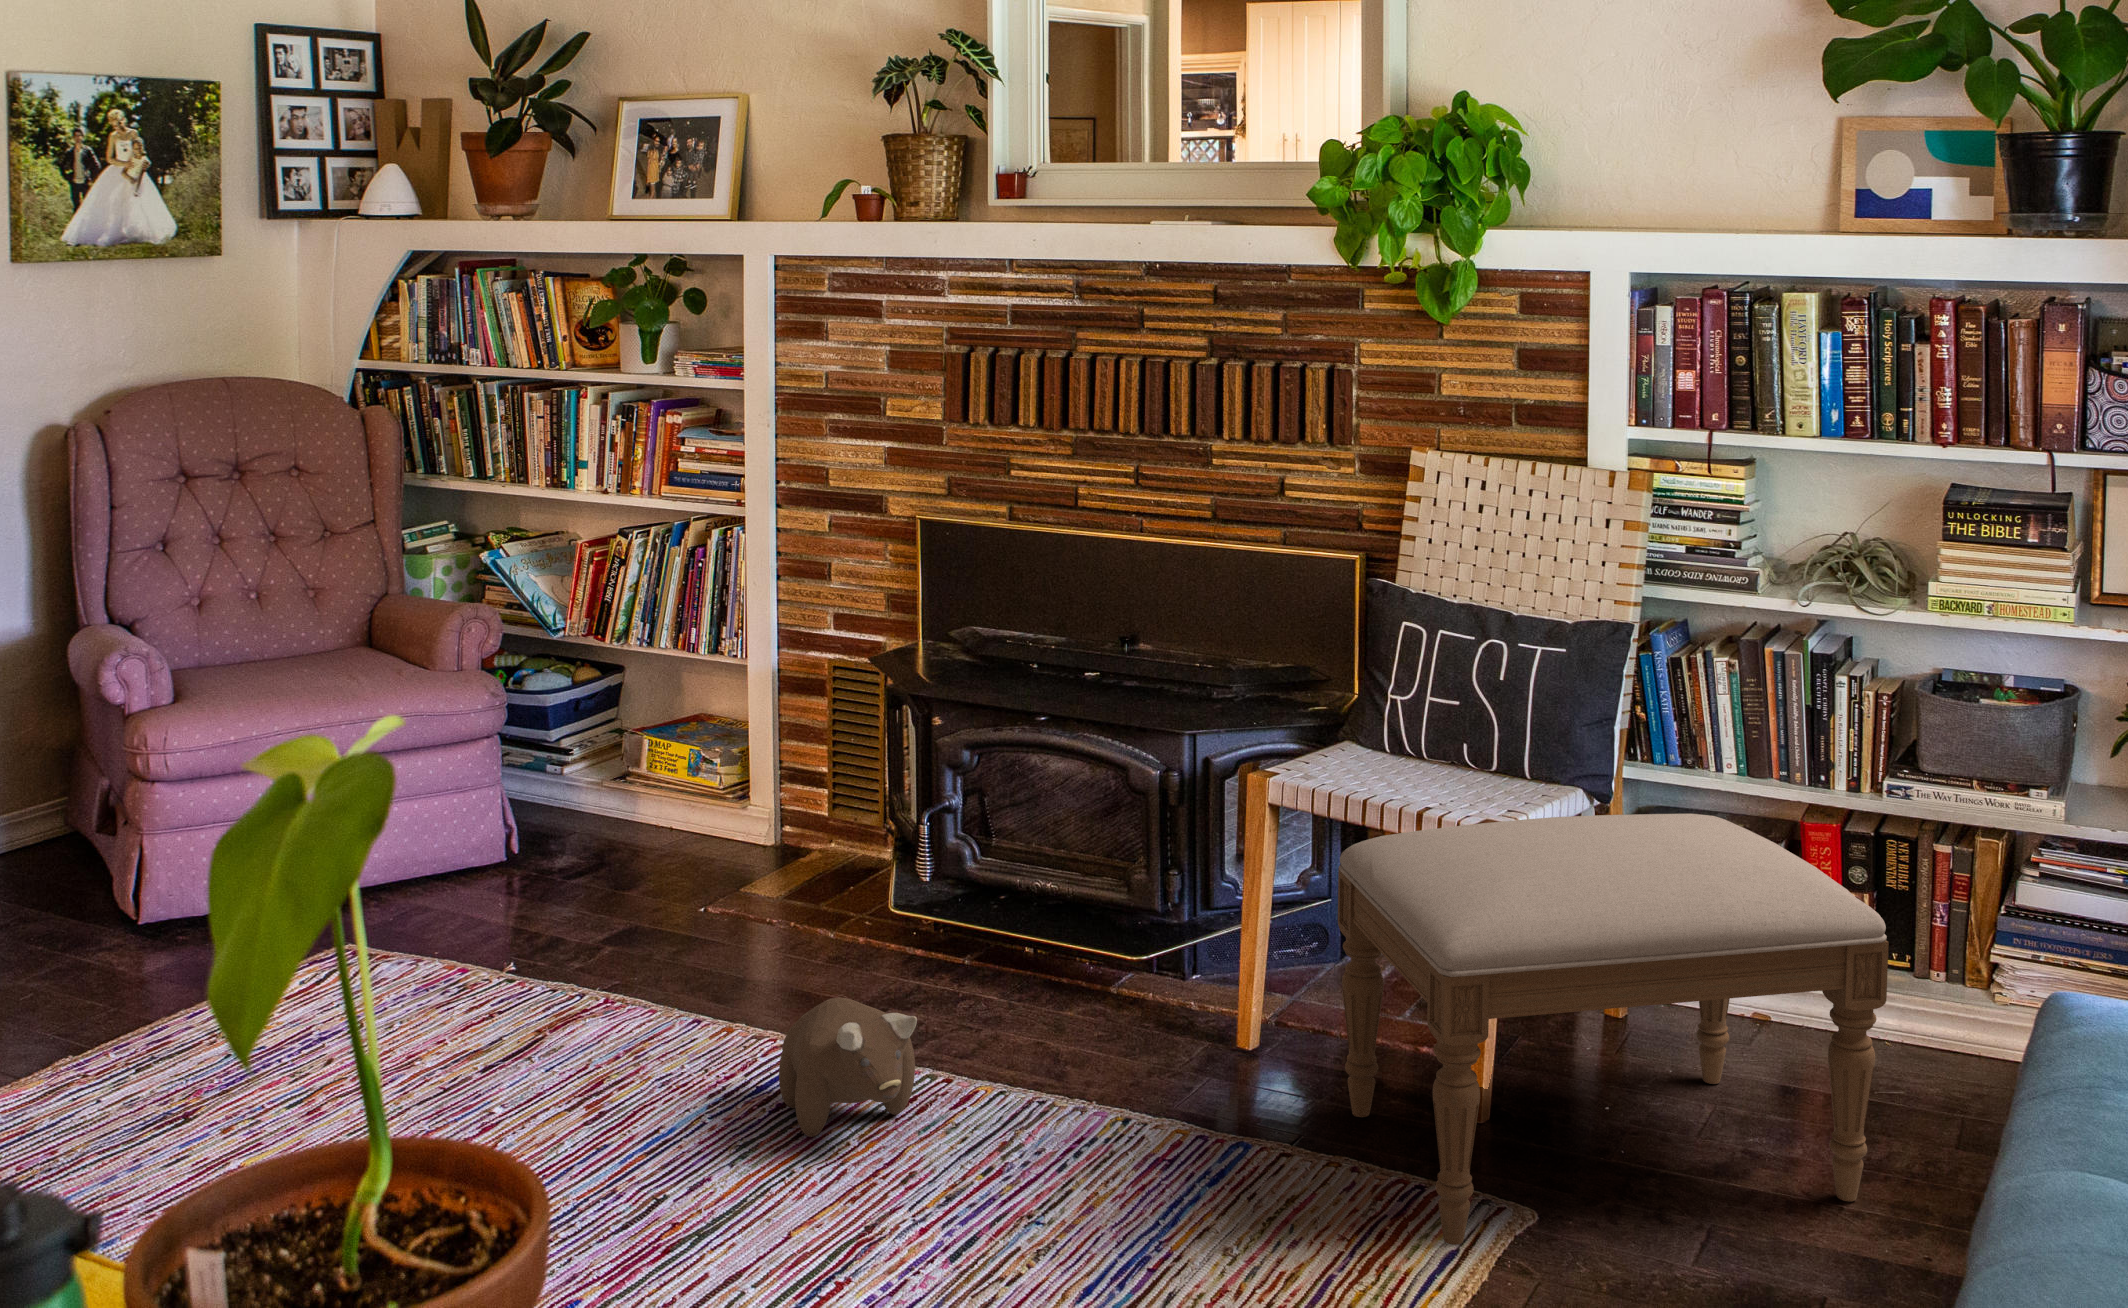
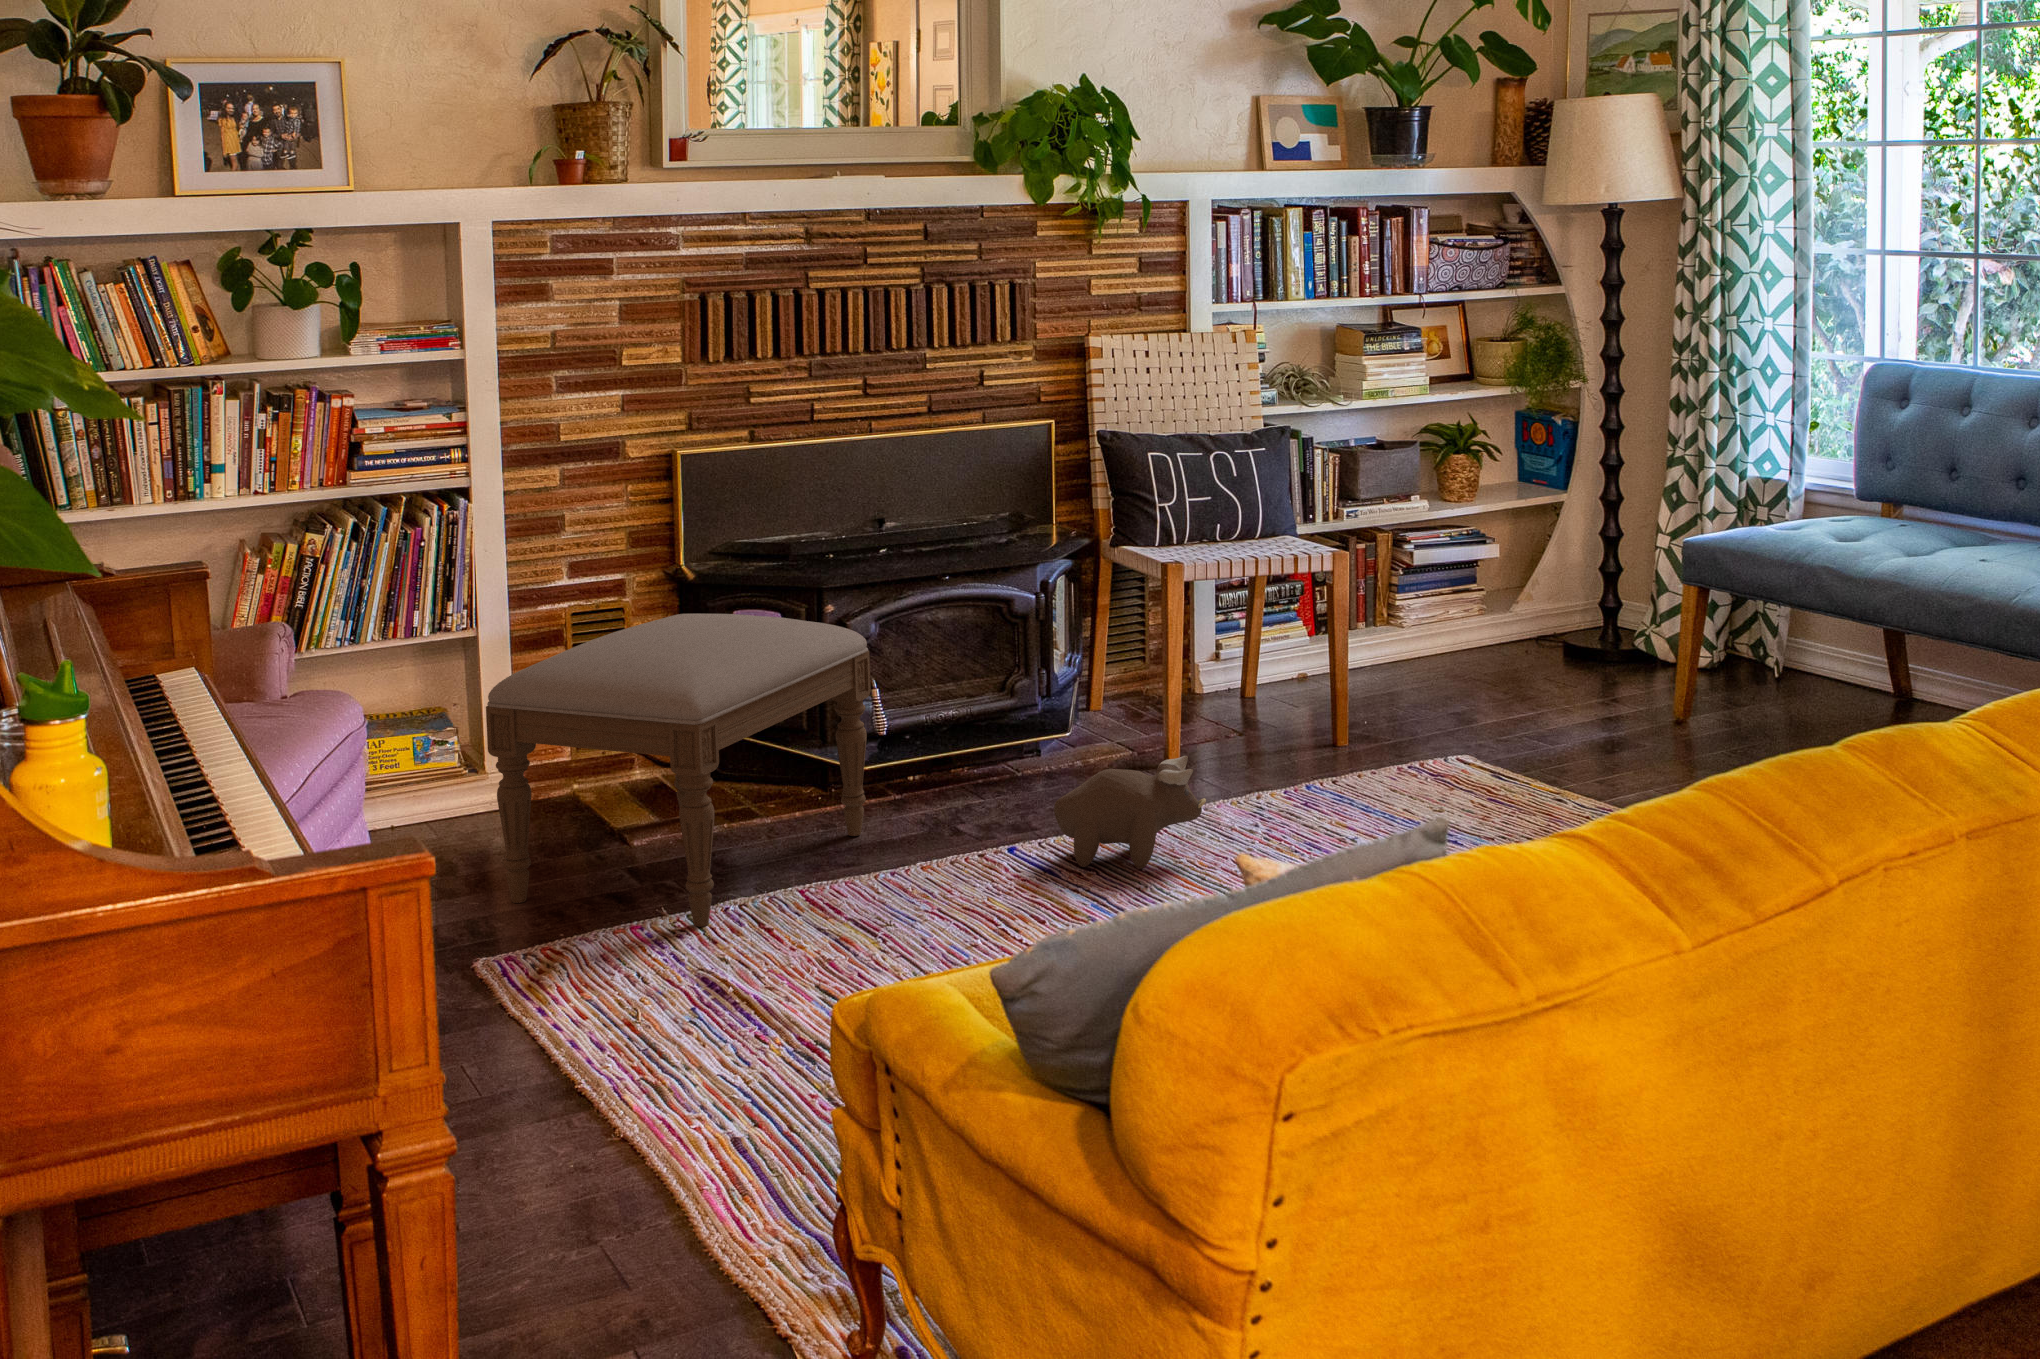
ottoman: present [1338,814,1889,1245] -> present [486,613,871,927]

